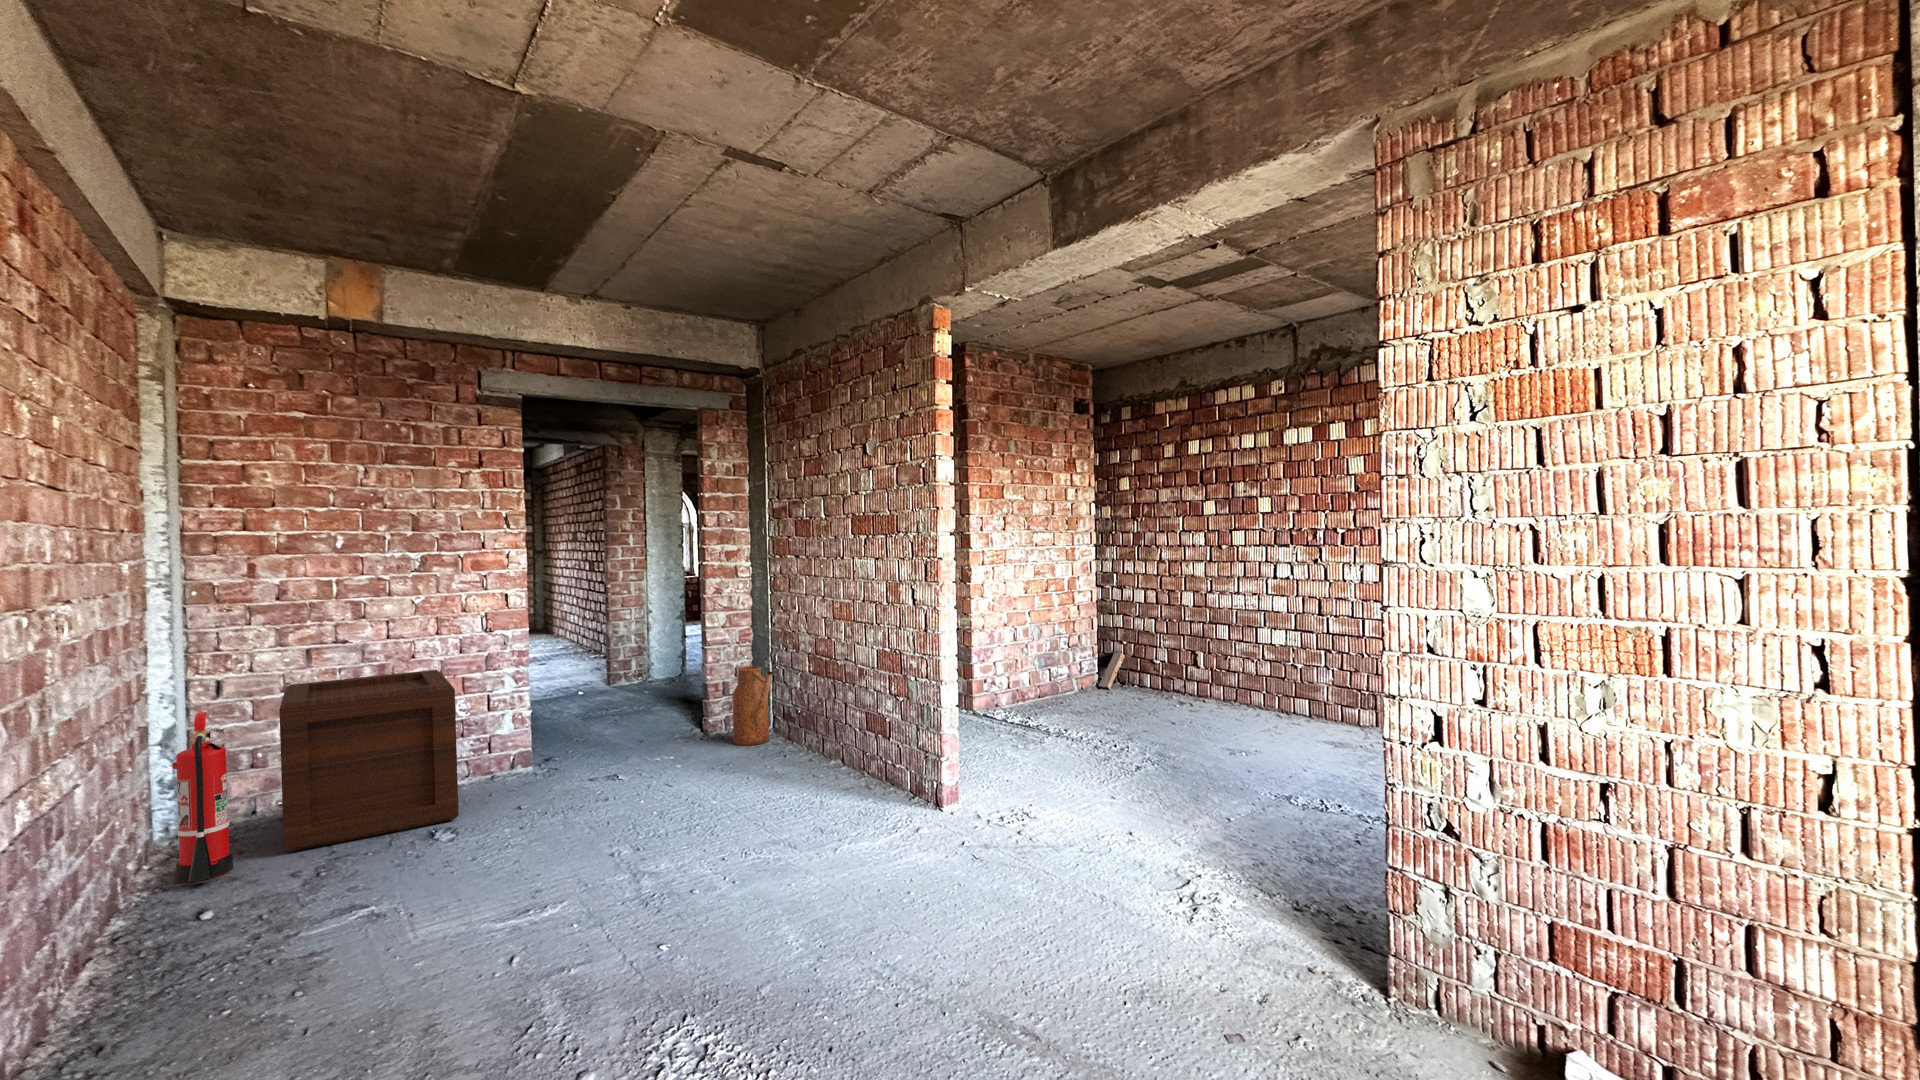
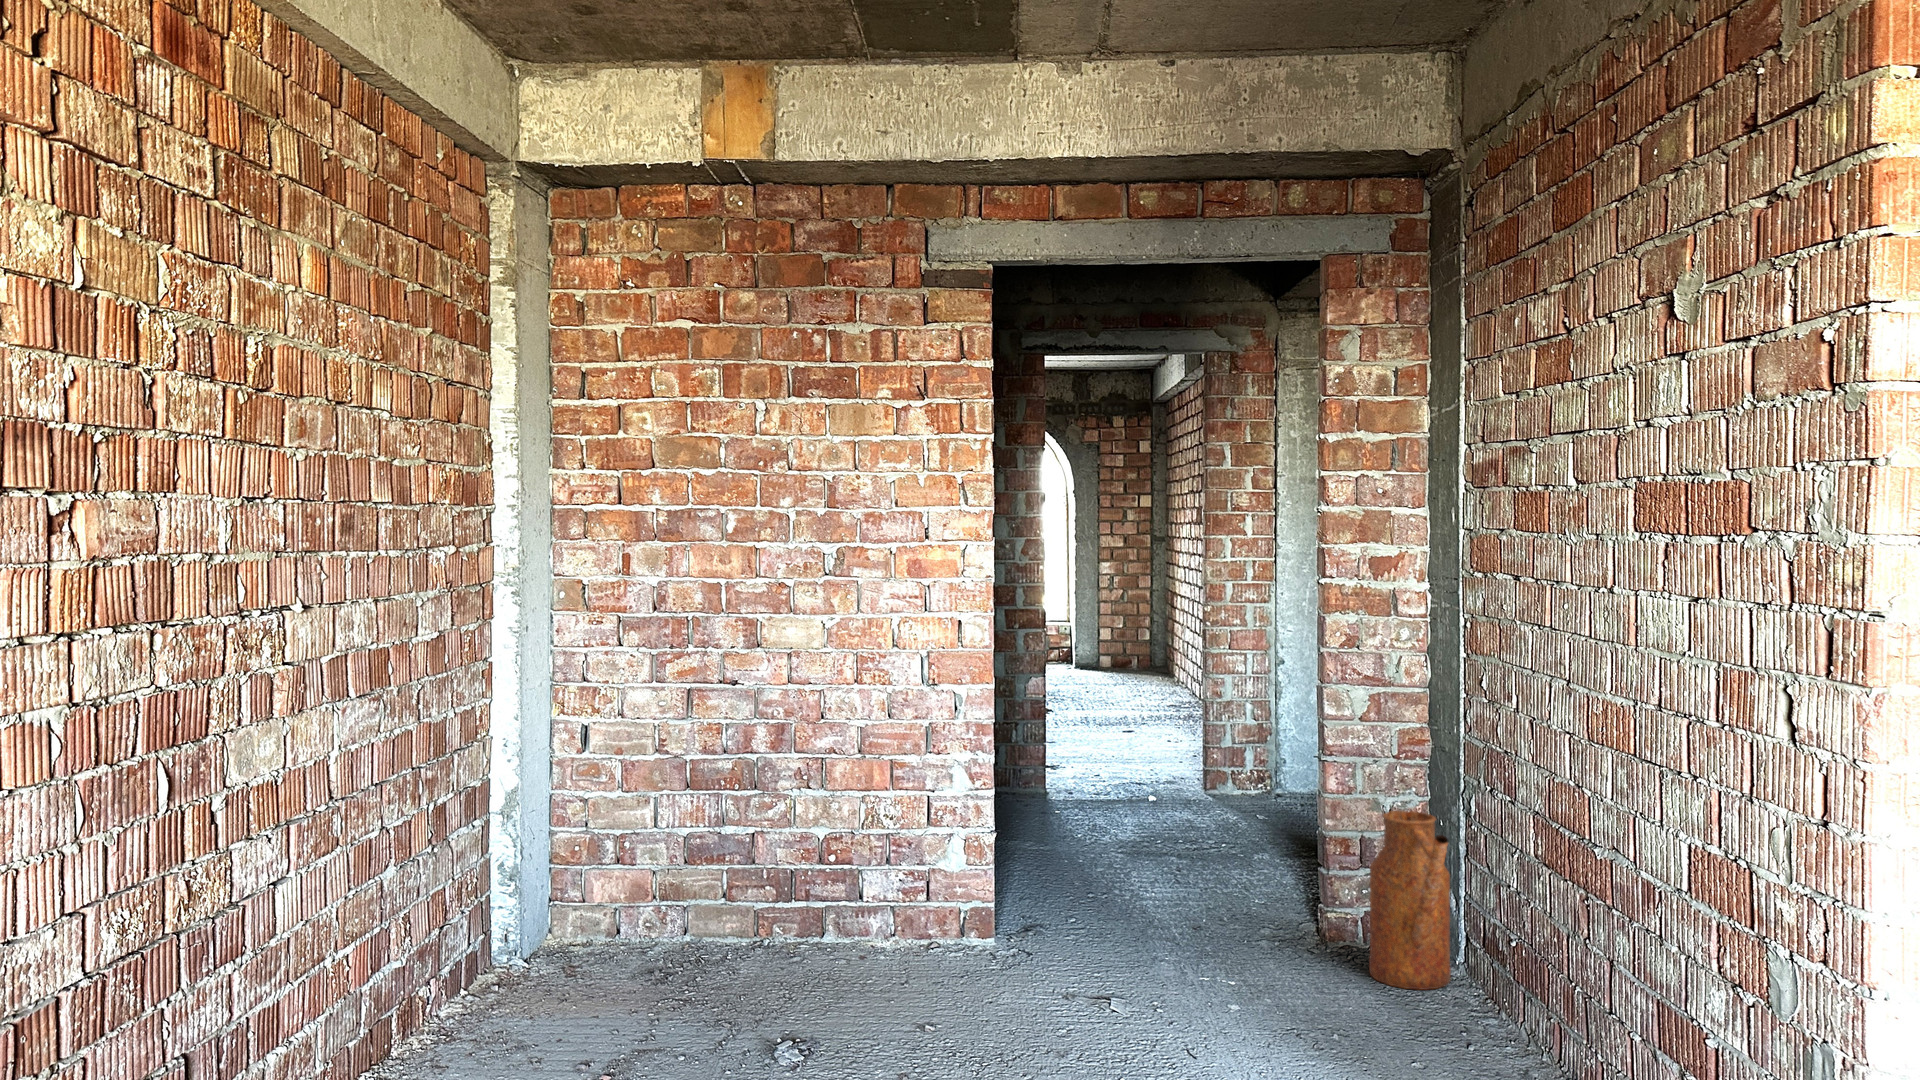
wooden crate: present [279,670,459,852] -> none [580,742,855,1021]
fire extinguisher: present [172,712,233,882] -> none [449,778,522,1039]

